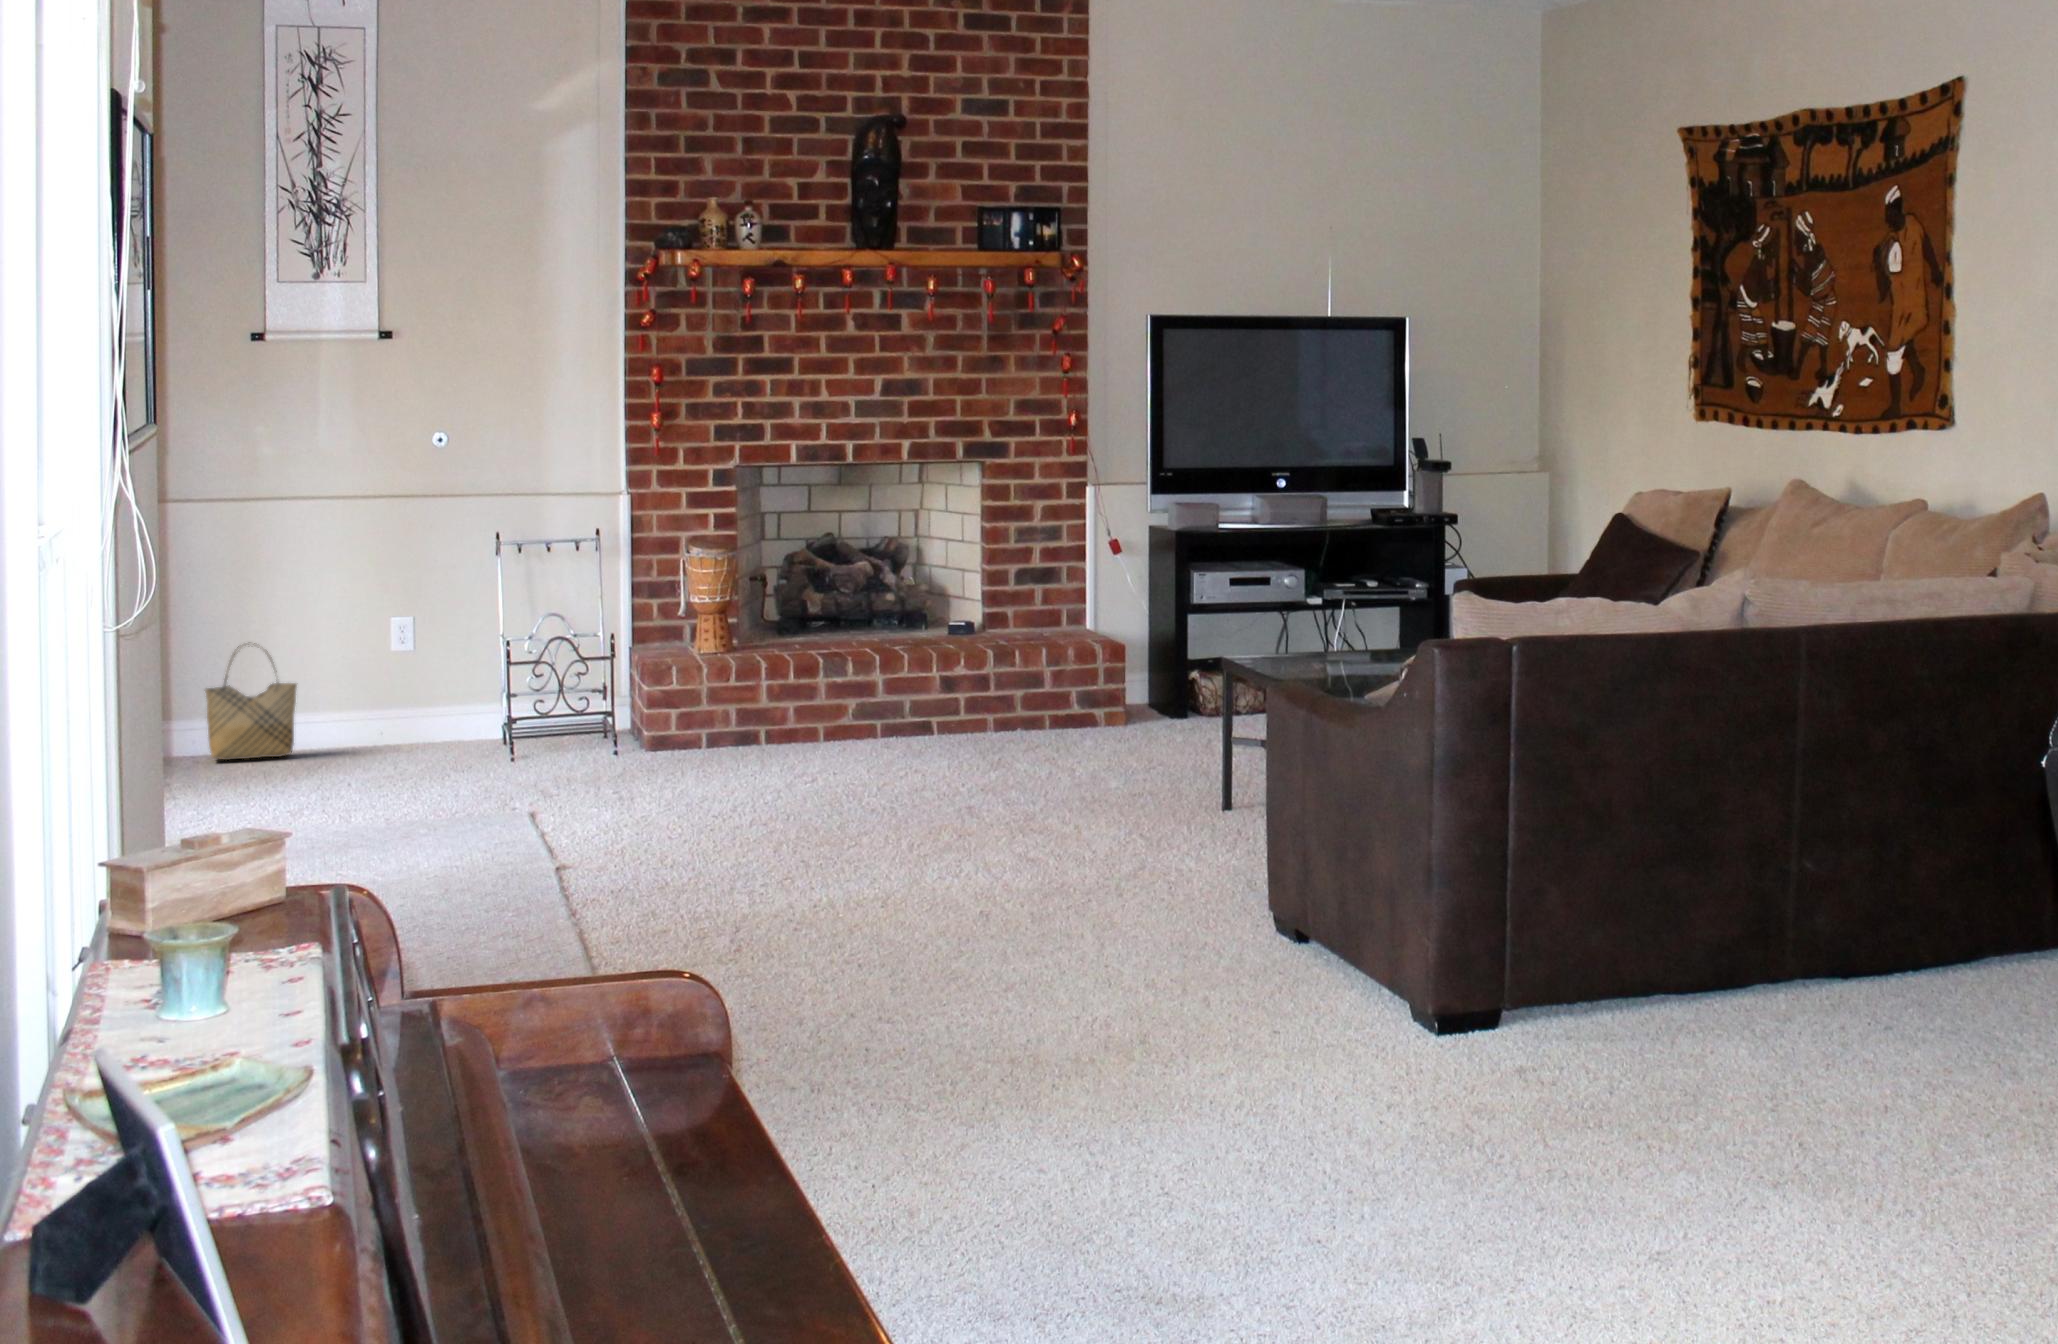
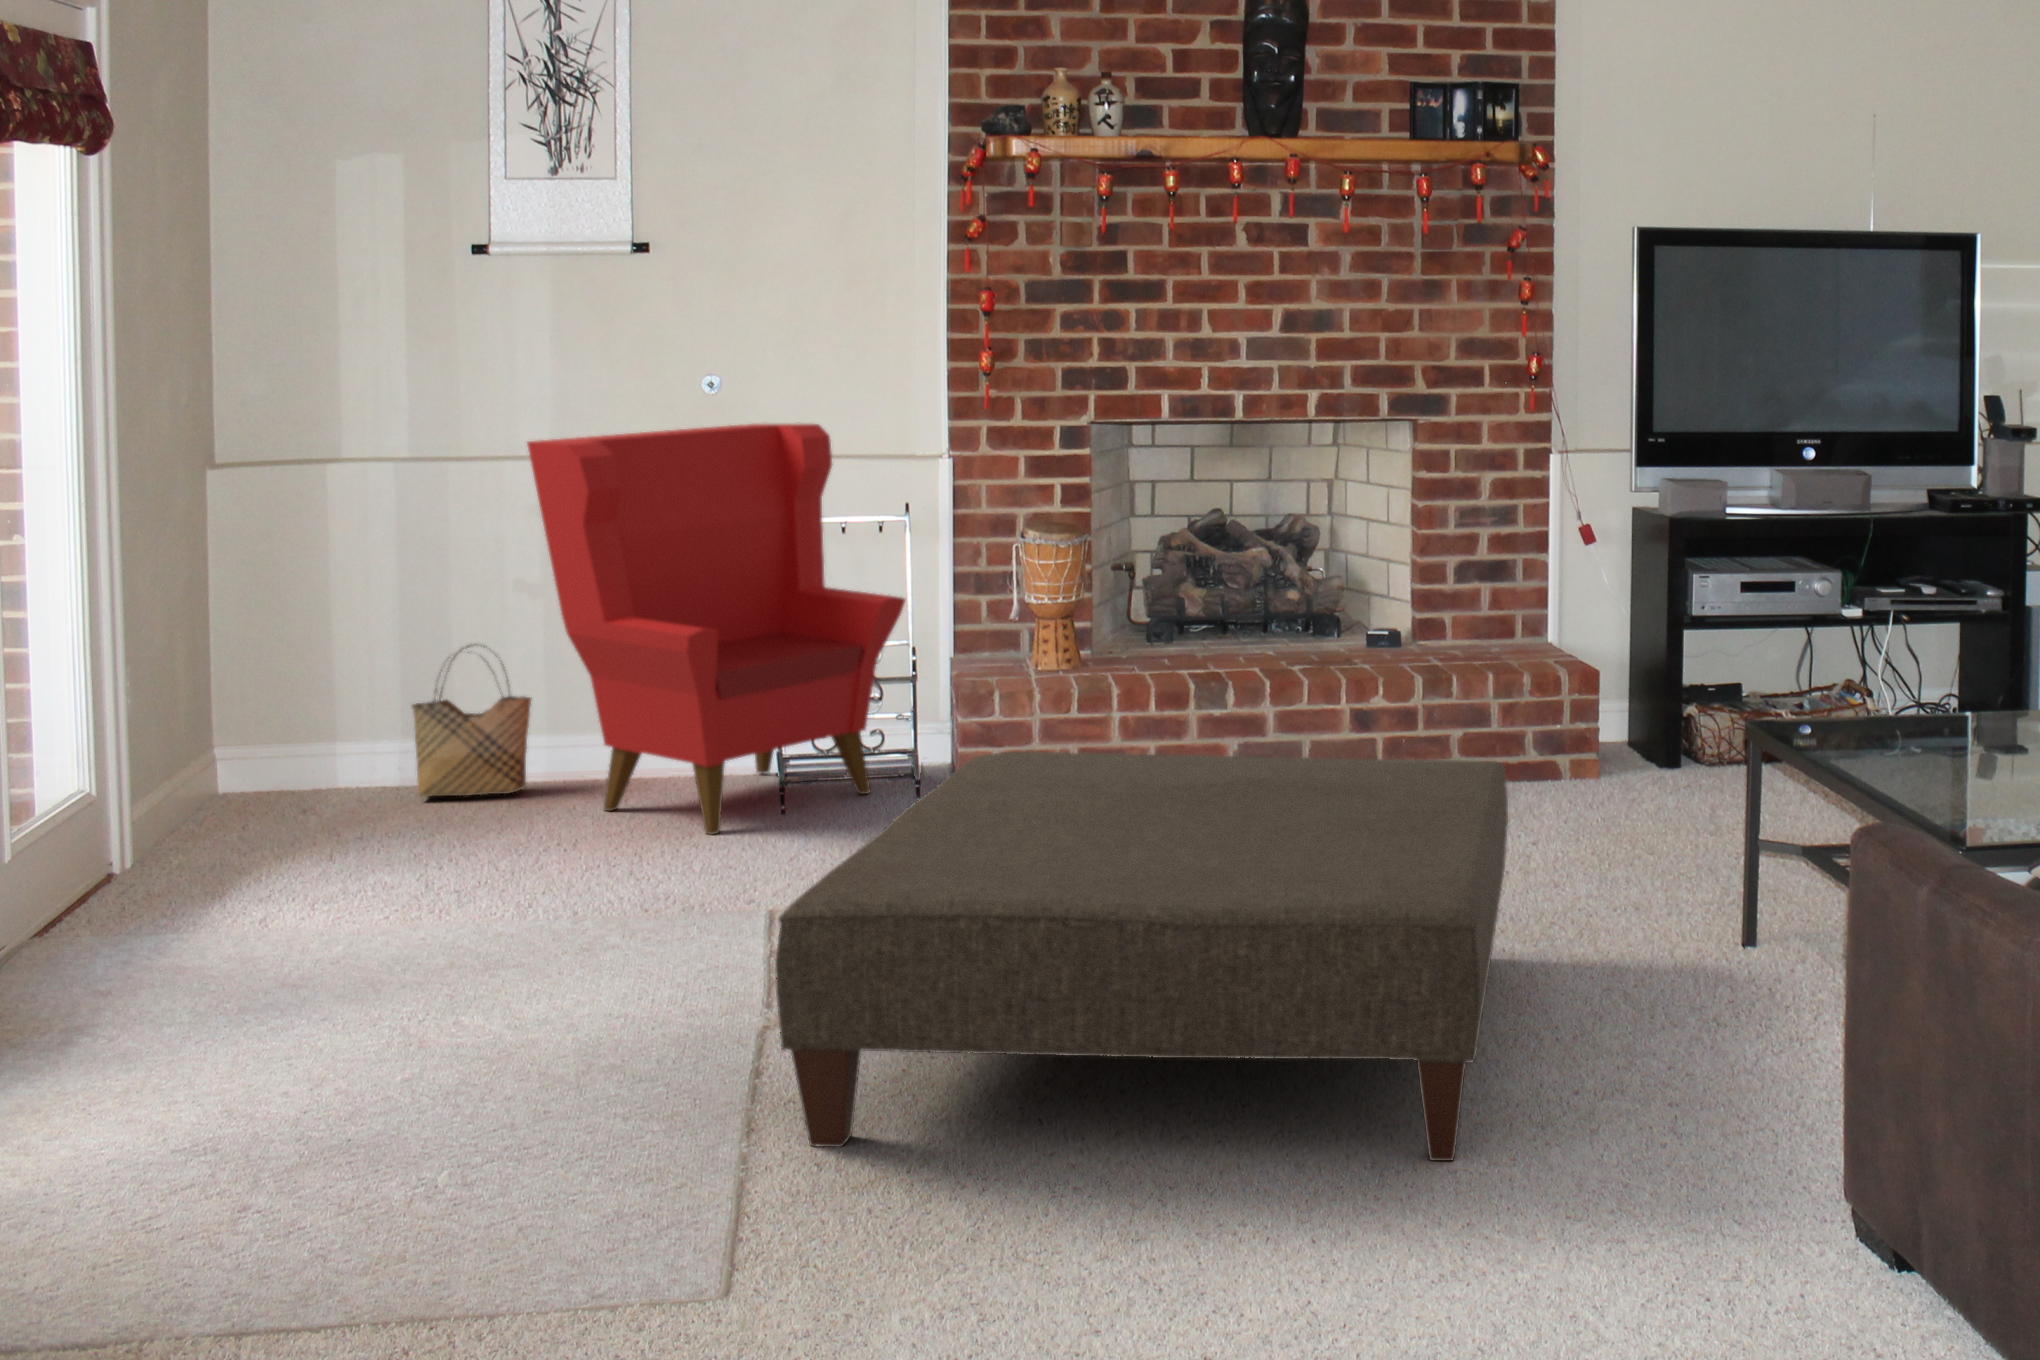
armchair: none [313,469,599,772] -> present [527,424,905,835]
ottoman: none [635,674,1069,885] -> present [775,752,1508,1161]

